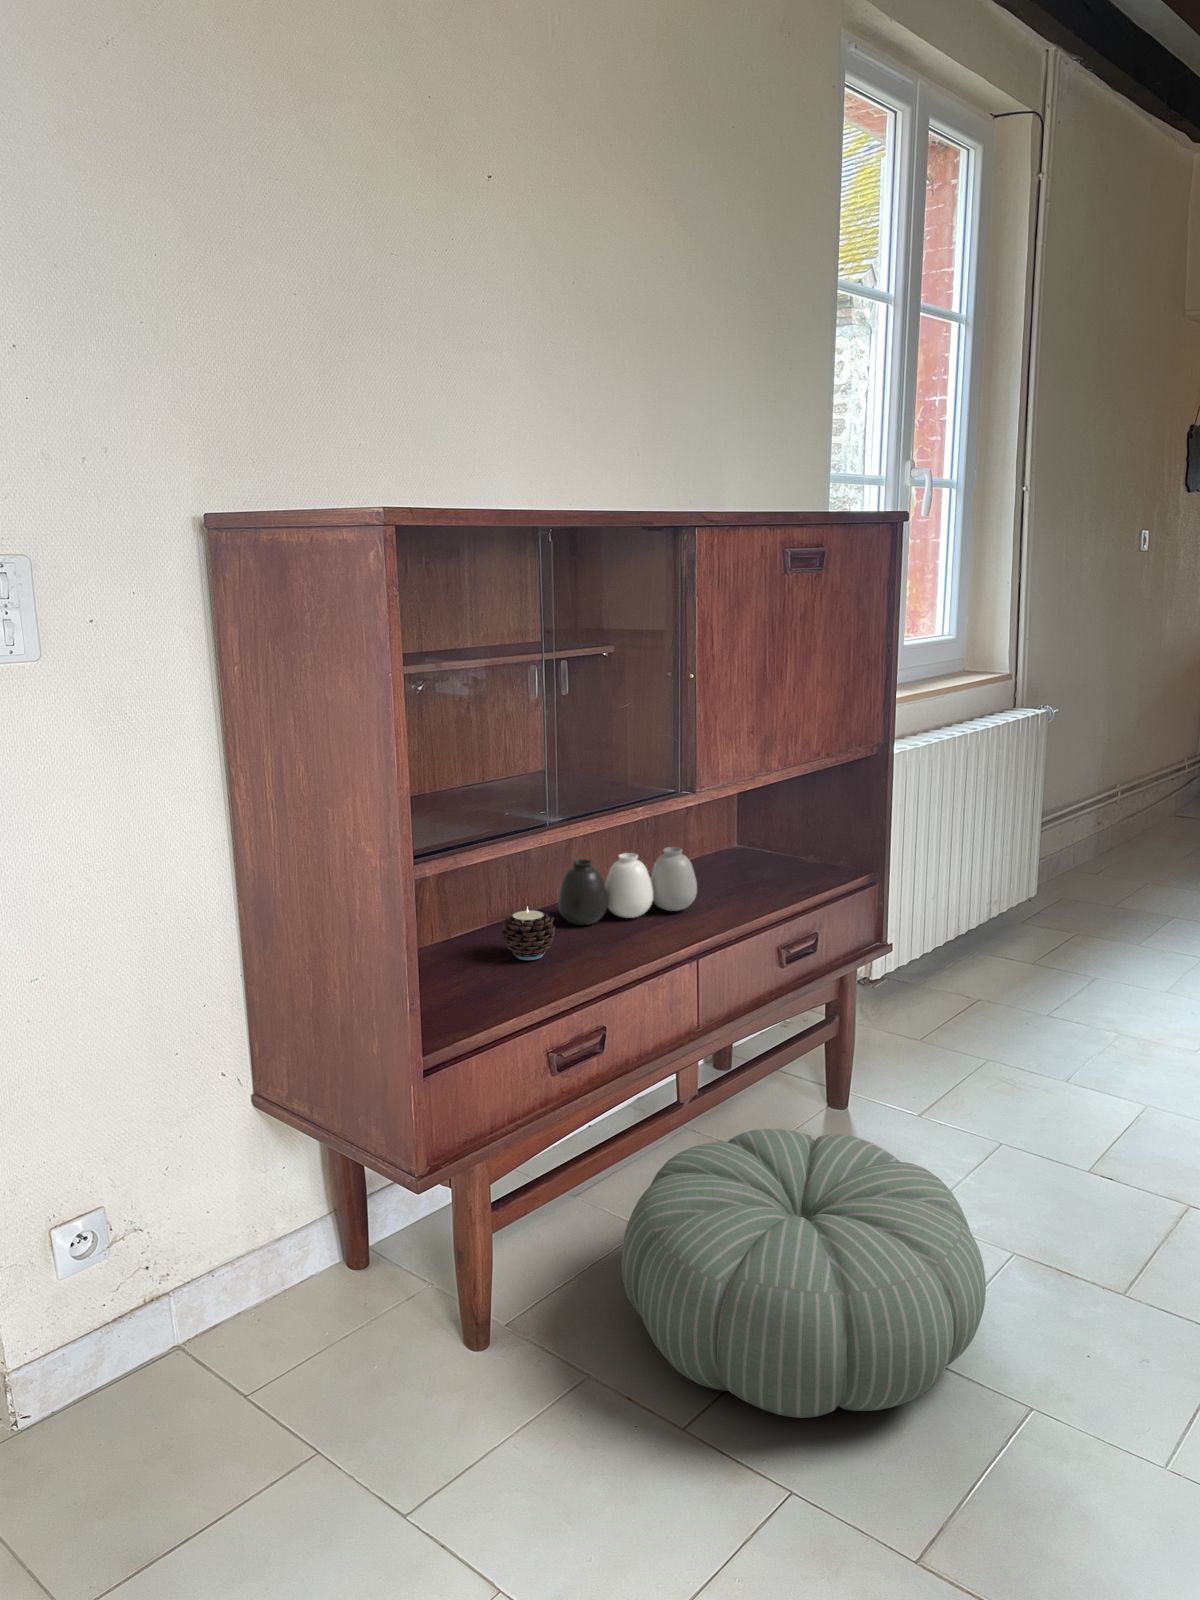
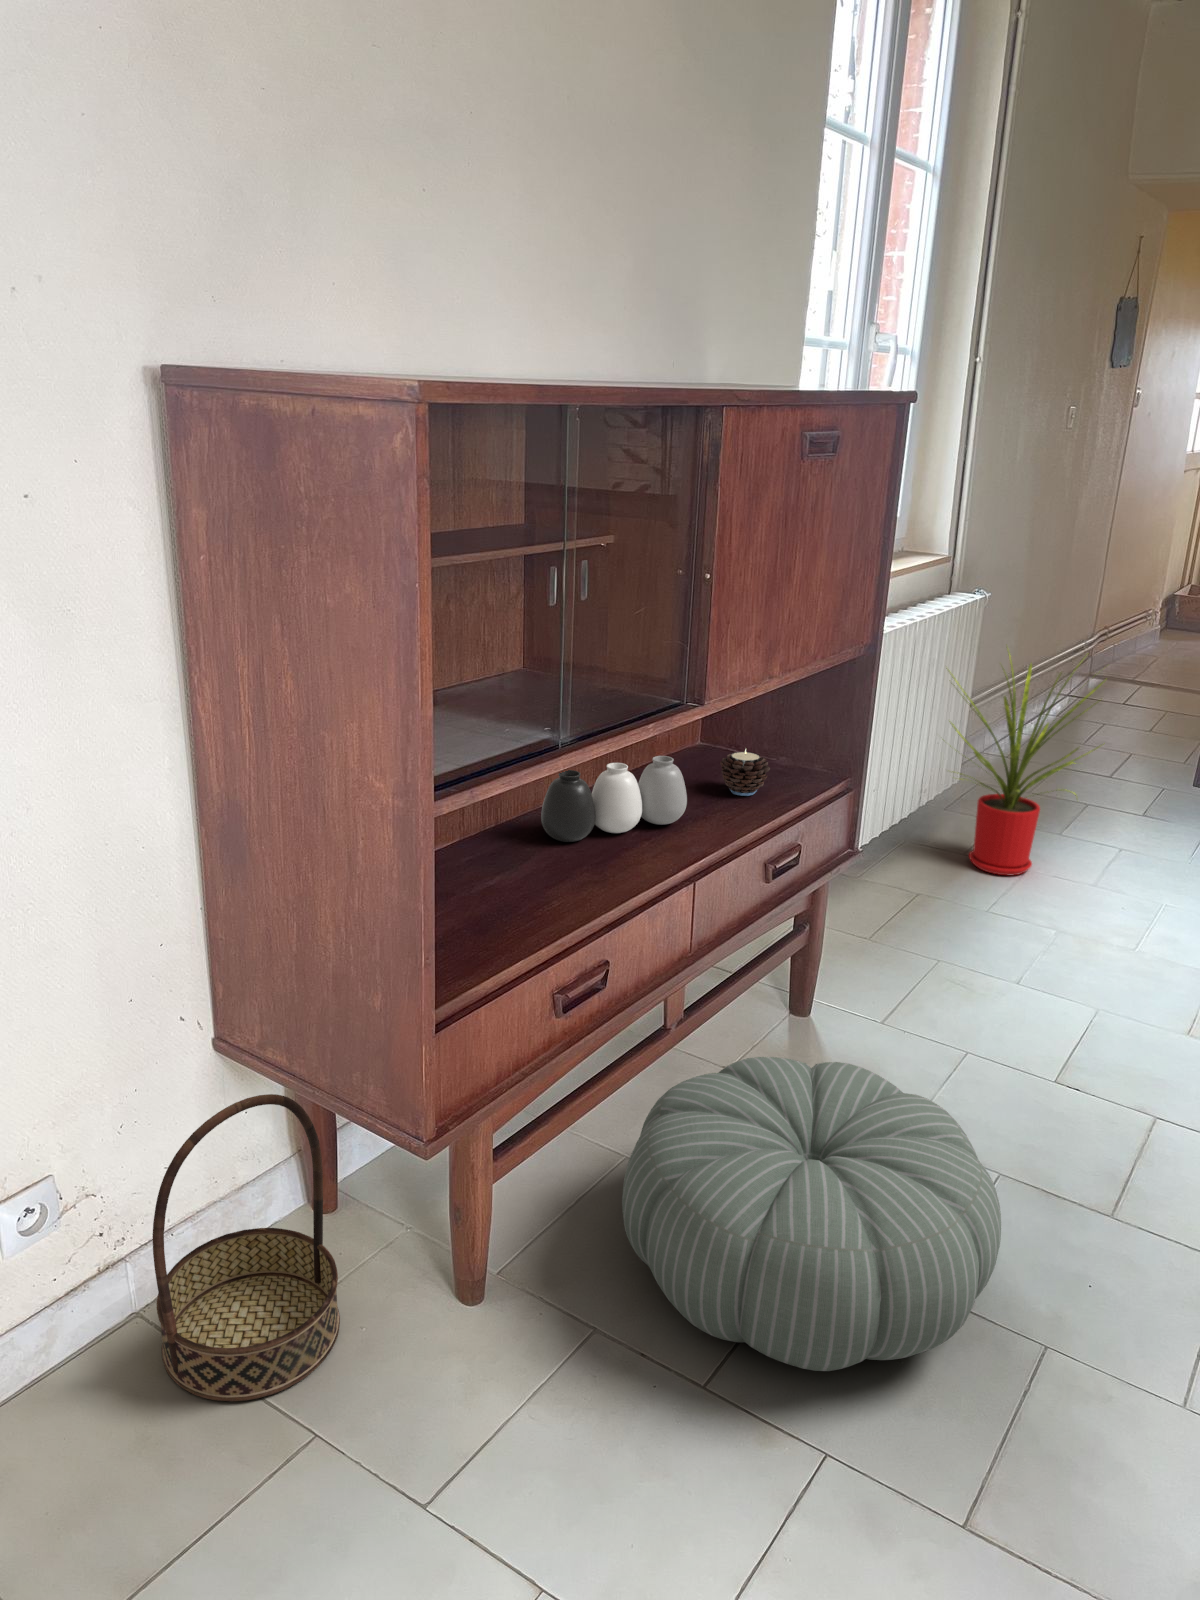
house plant: none [993,753,1166,983] -> present [949,652,1105,875]
candle: present [502,907,555,960] -> present [720,749,770,796]
basket: none [183,1138,356,1422] -> present [152,1094,340,1401]

